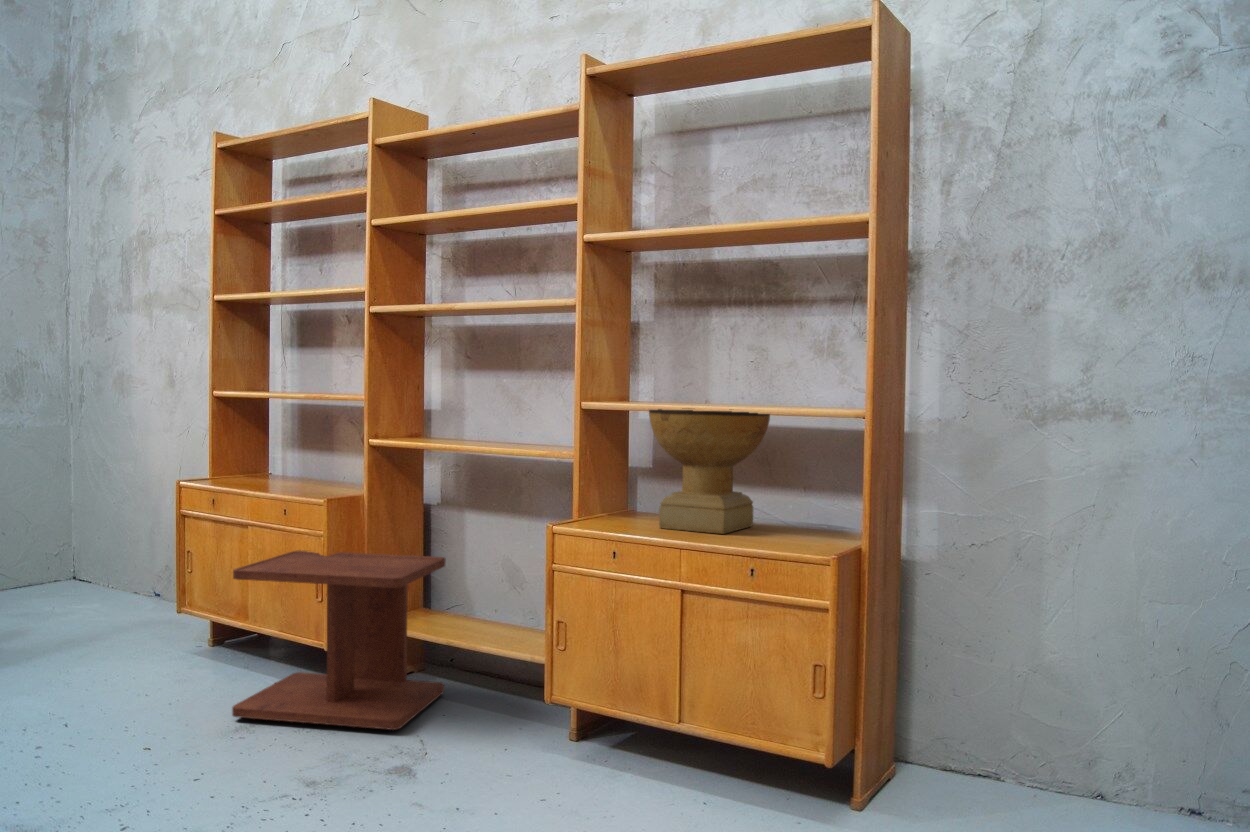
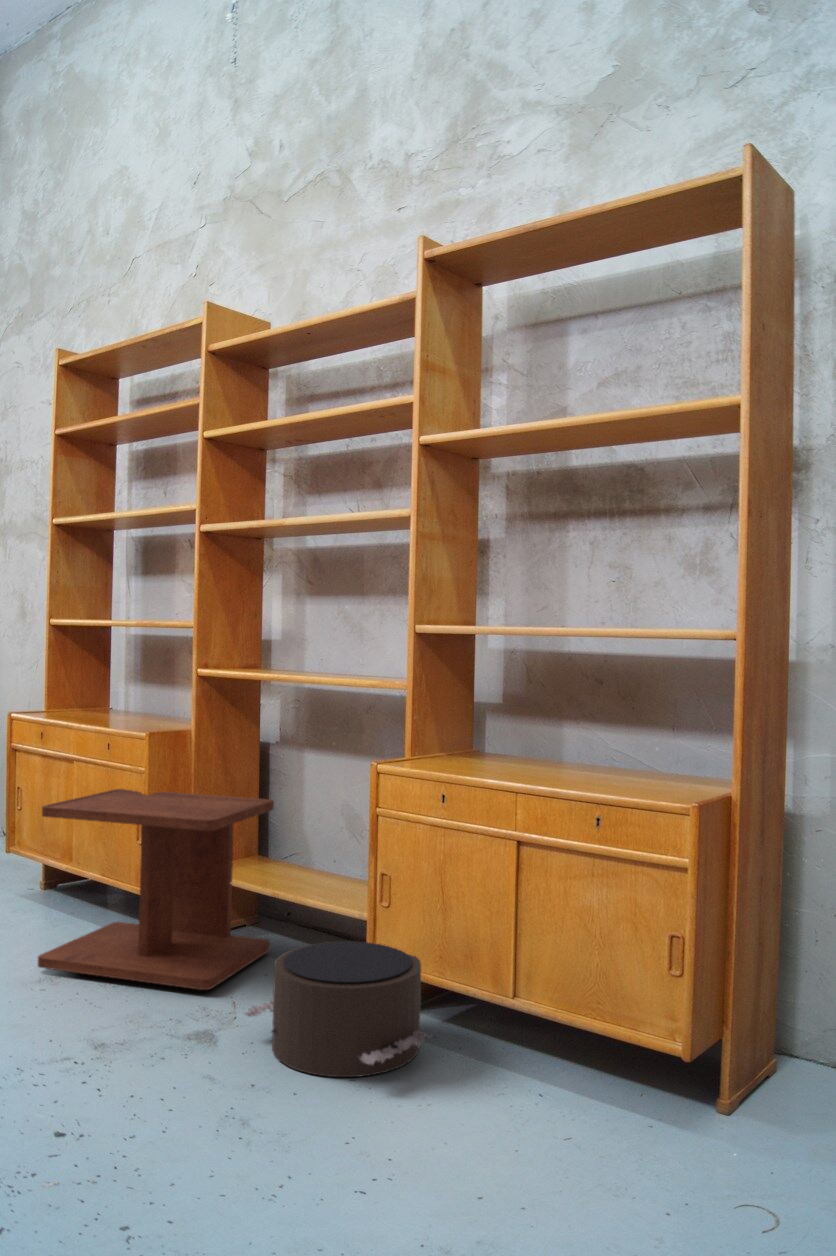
decorative bowl: present [649,409,770,534] -> none [489,633,629,778]
pouf: none [438,681,608,798] -> present [244,941,430,1077]

